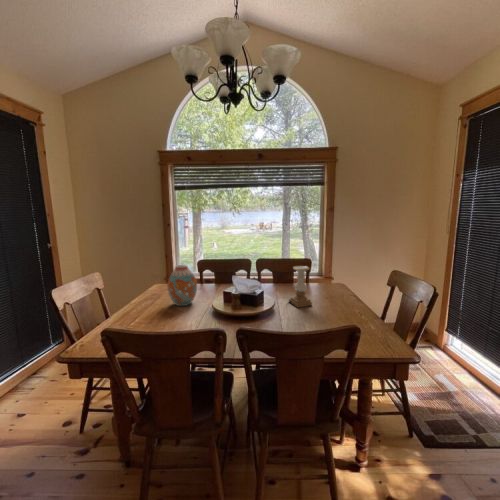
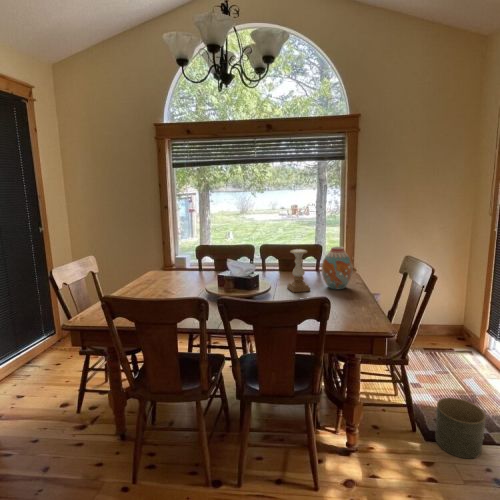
vase: present [167,264,197,306] -> present [322,246,353,289]
planter: none [433,404,486,468] -> present [435,398,486,458]

